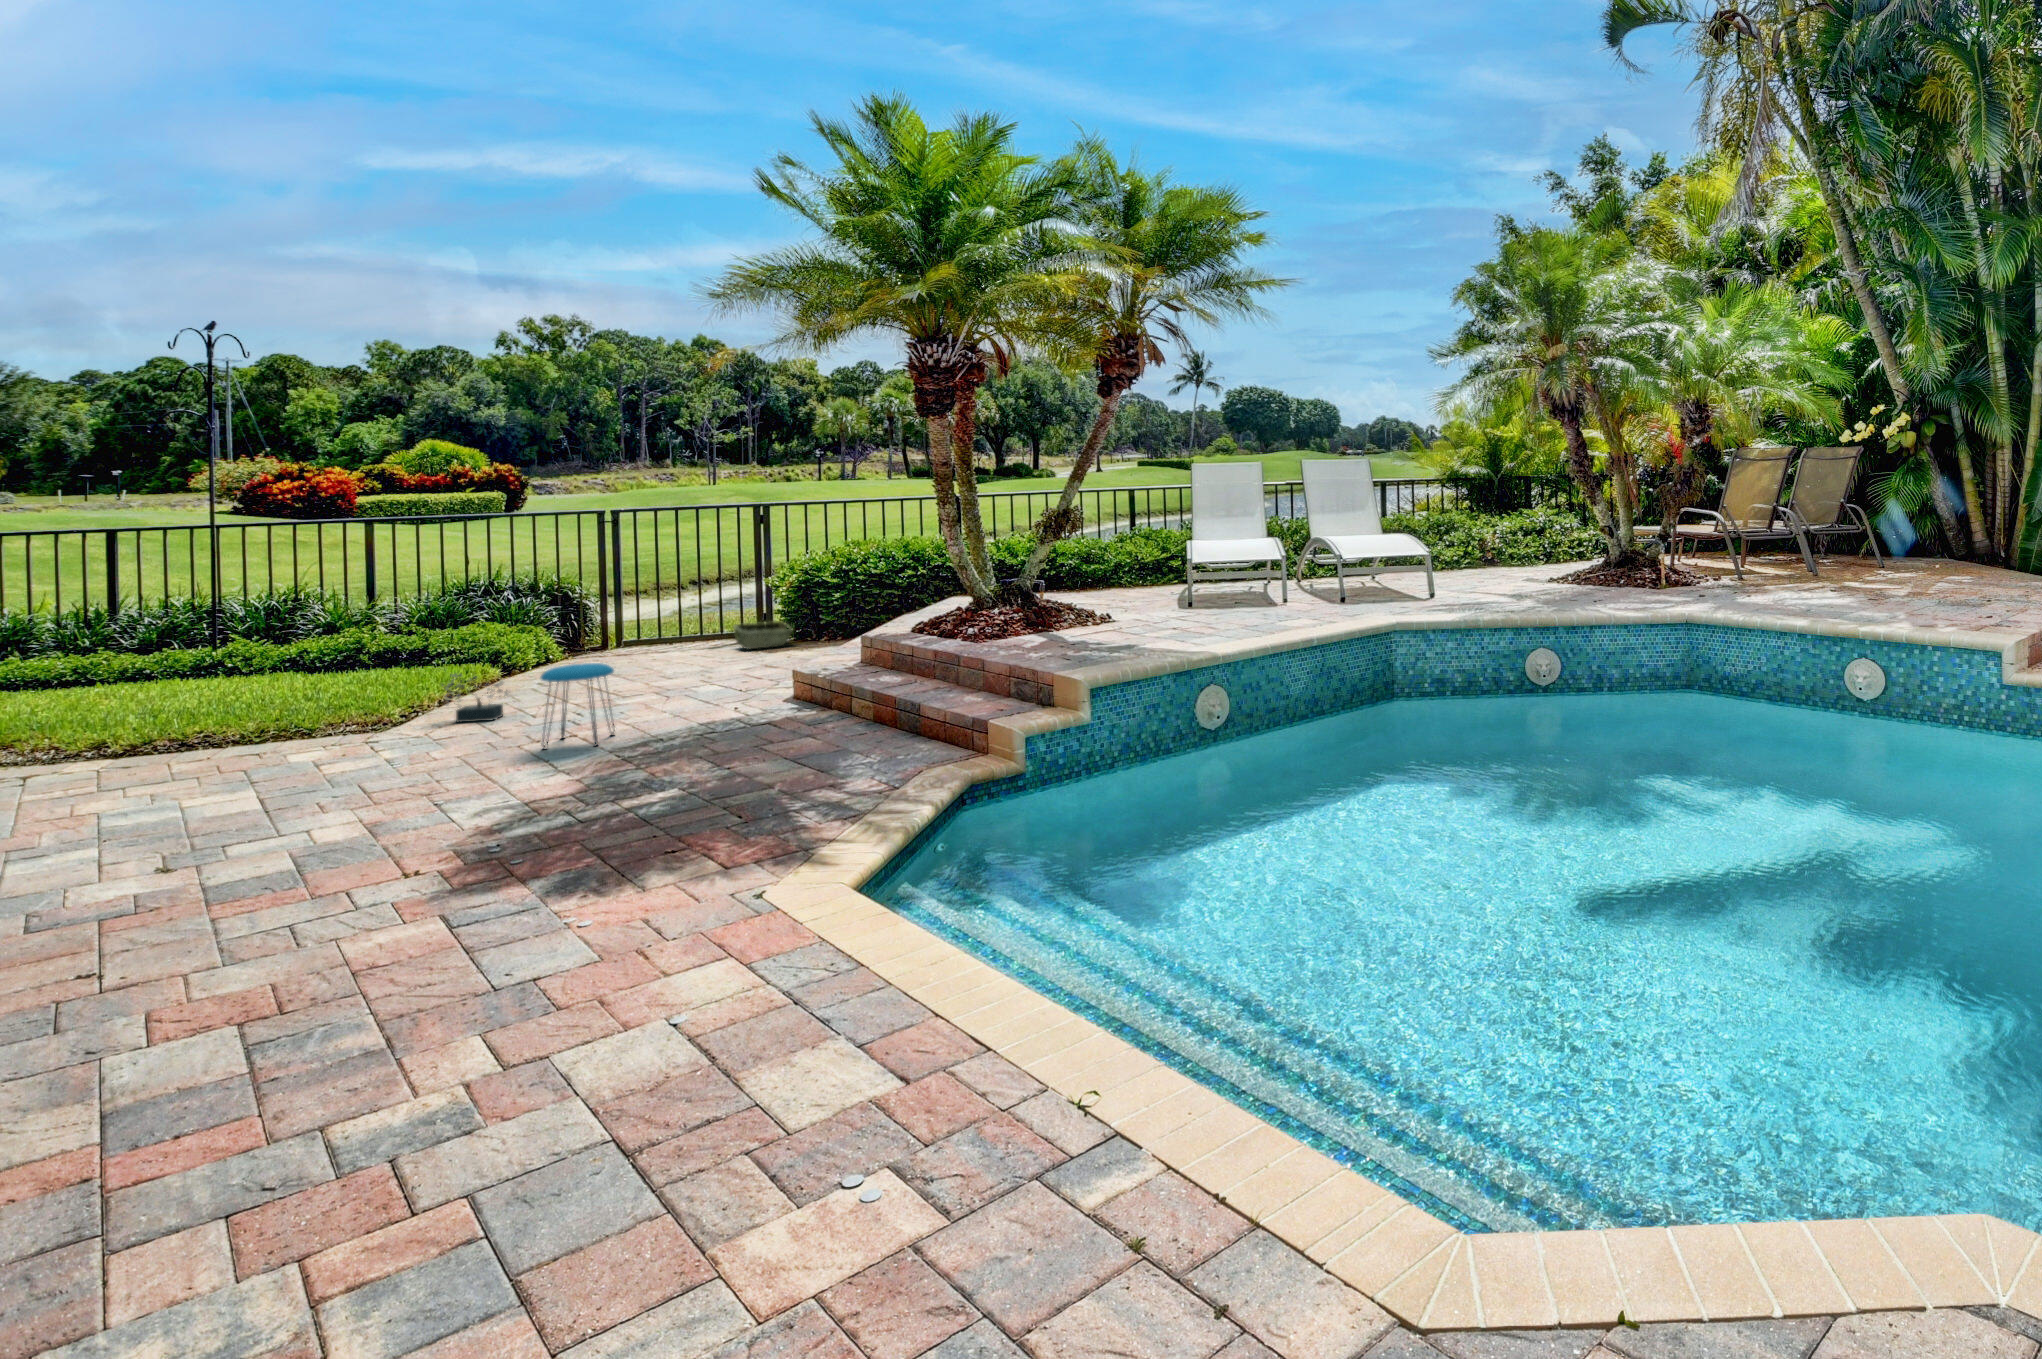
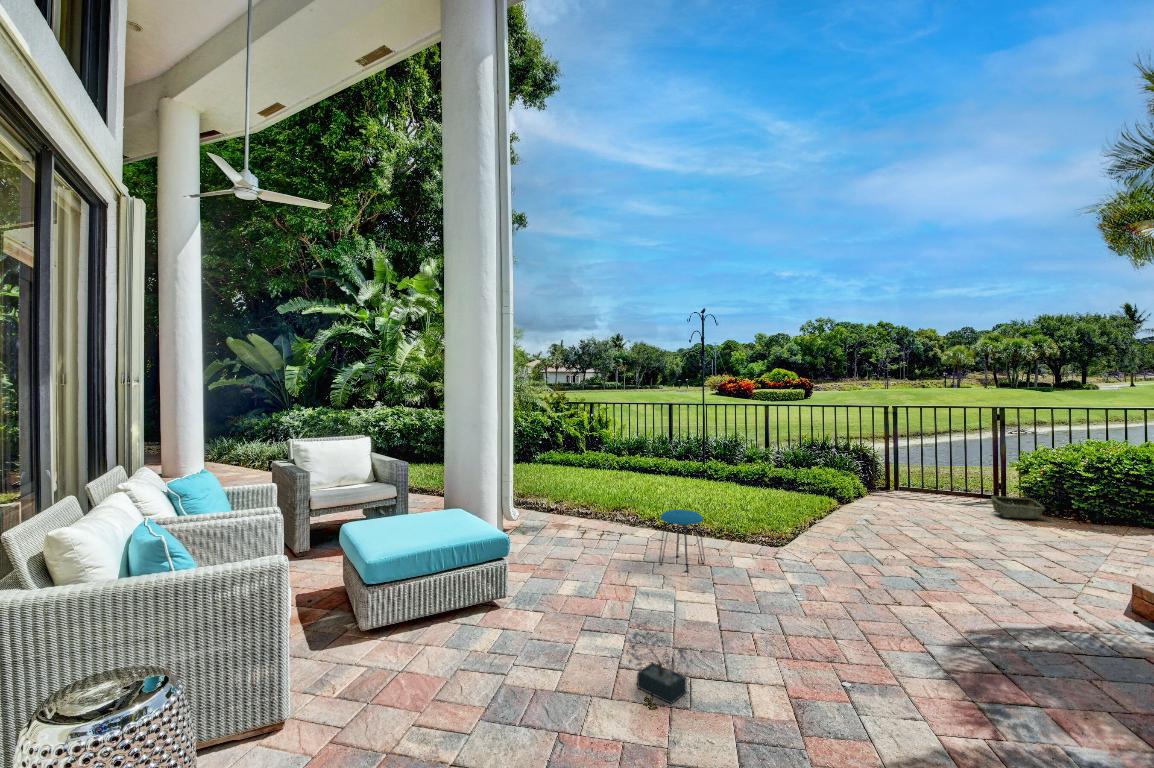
stool: present [541,663,615,749] -> present [659,510,705,572]
decorative plant: present [442,674,508,722] -> present [626,621,693,704]

